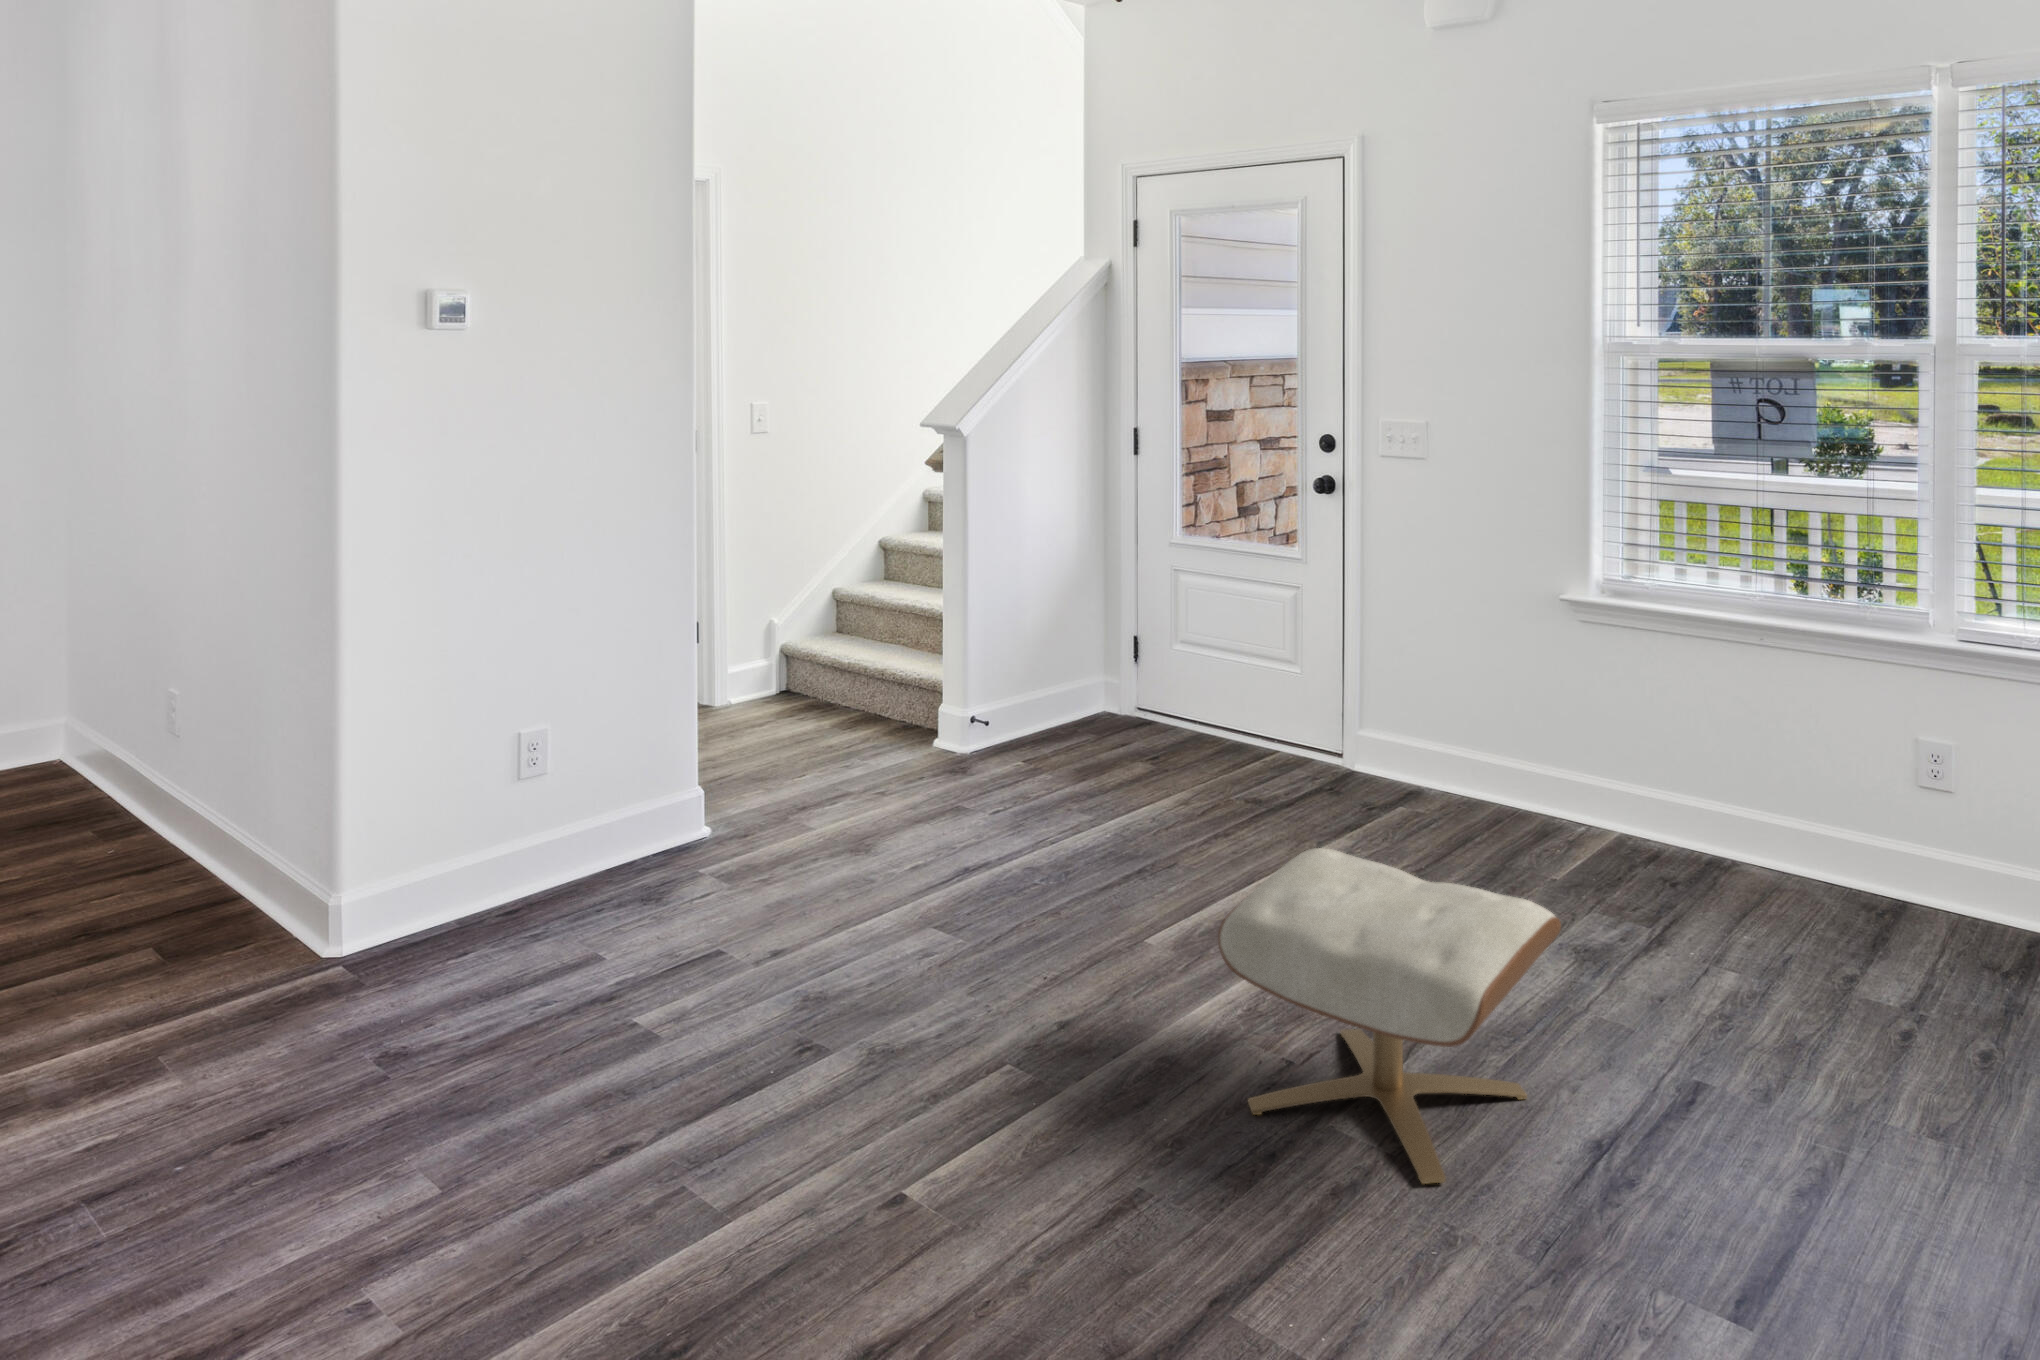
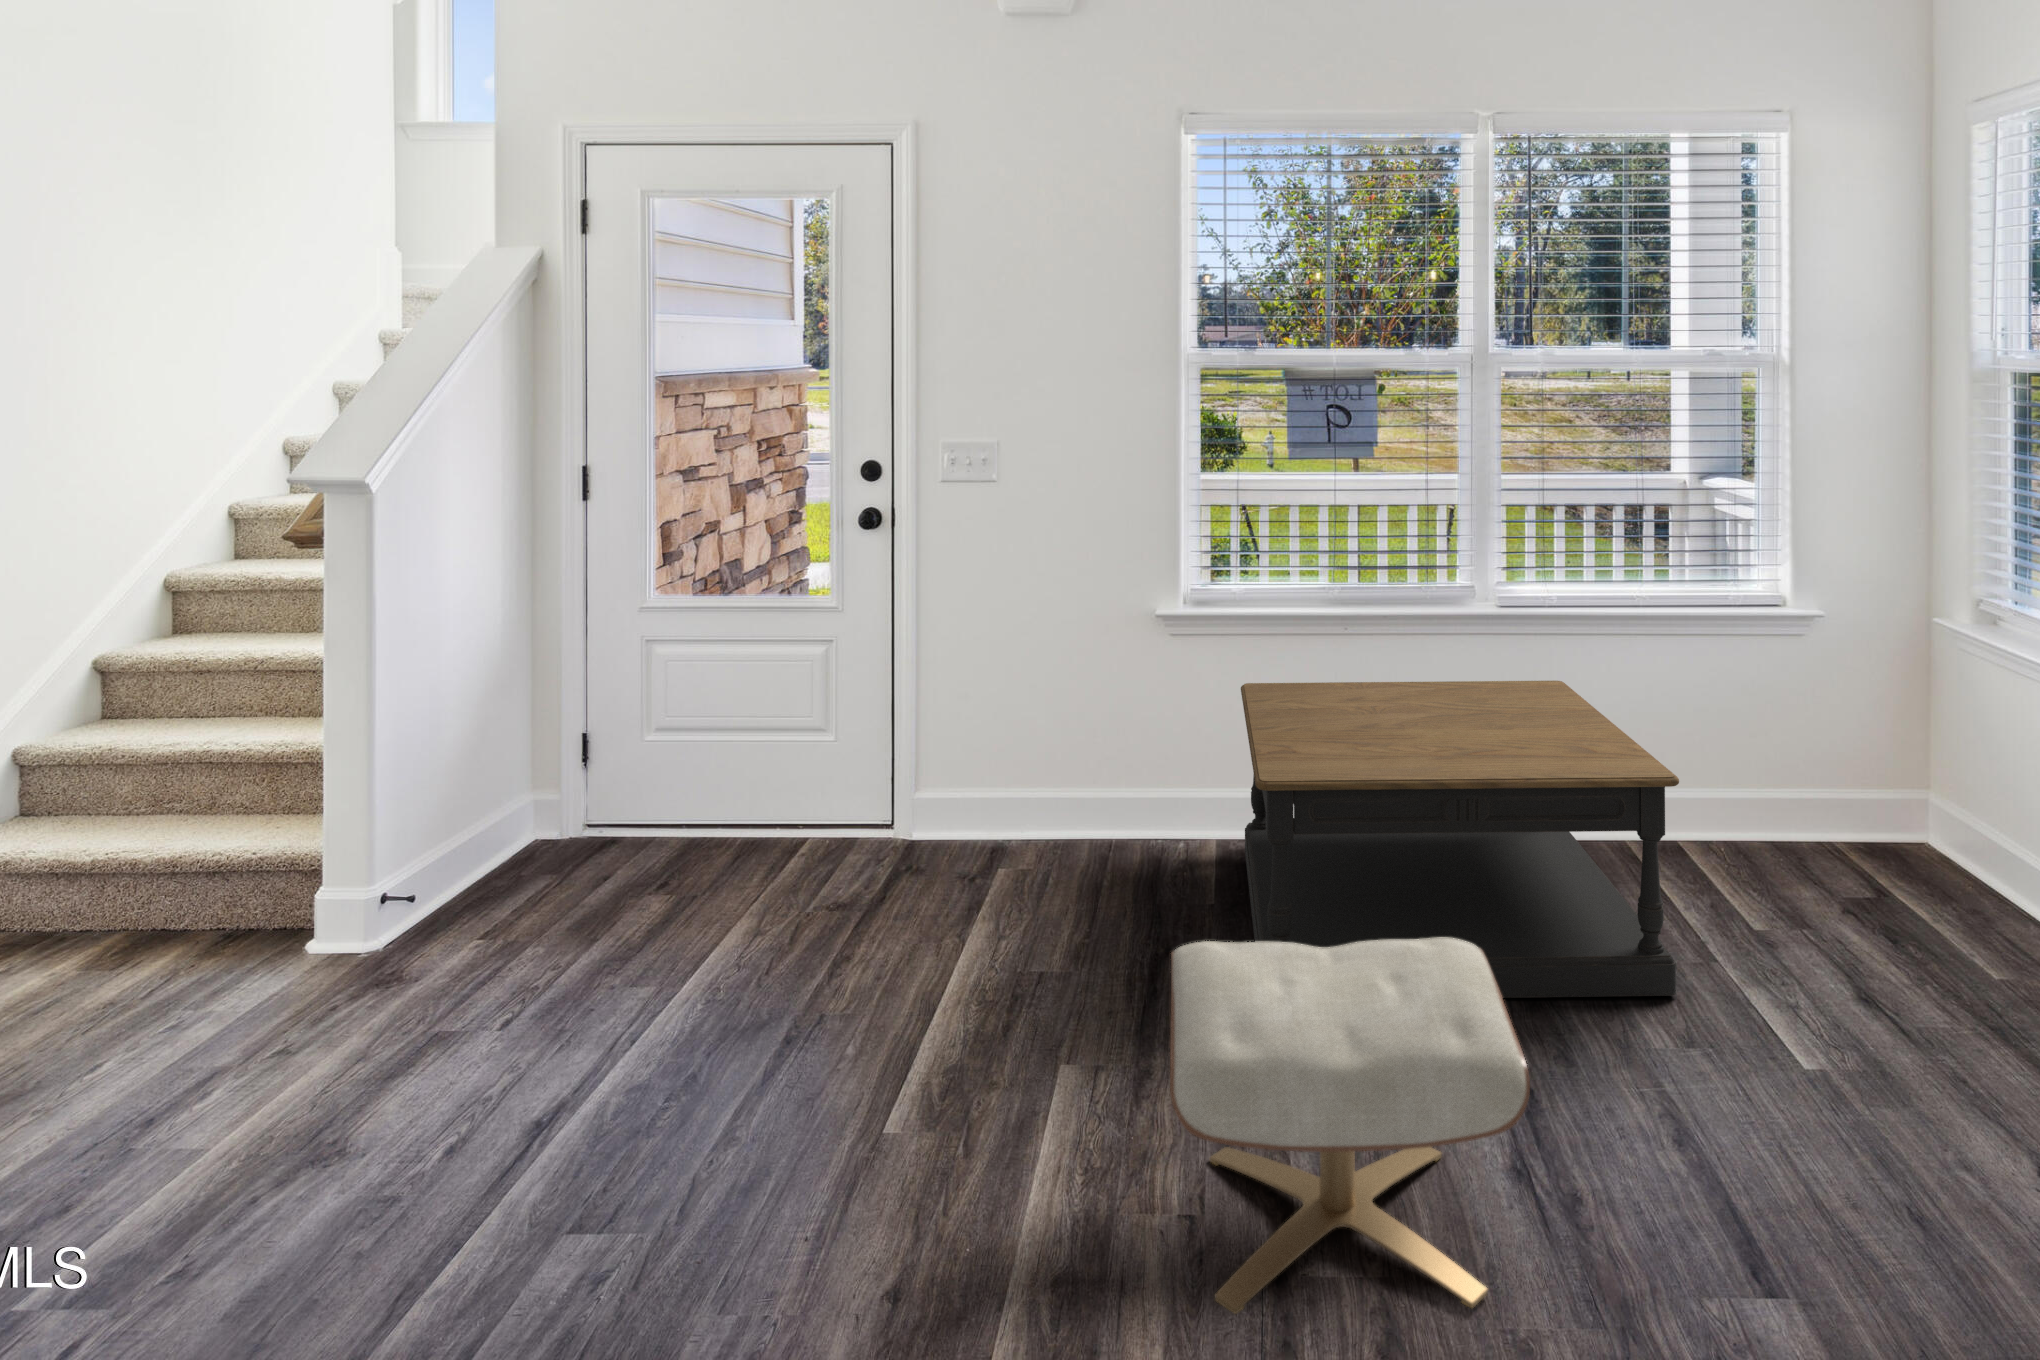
coffee table: none [1508,679,2030,1081] -> present [1241,681,1679,998]

